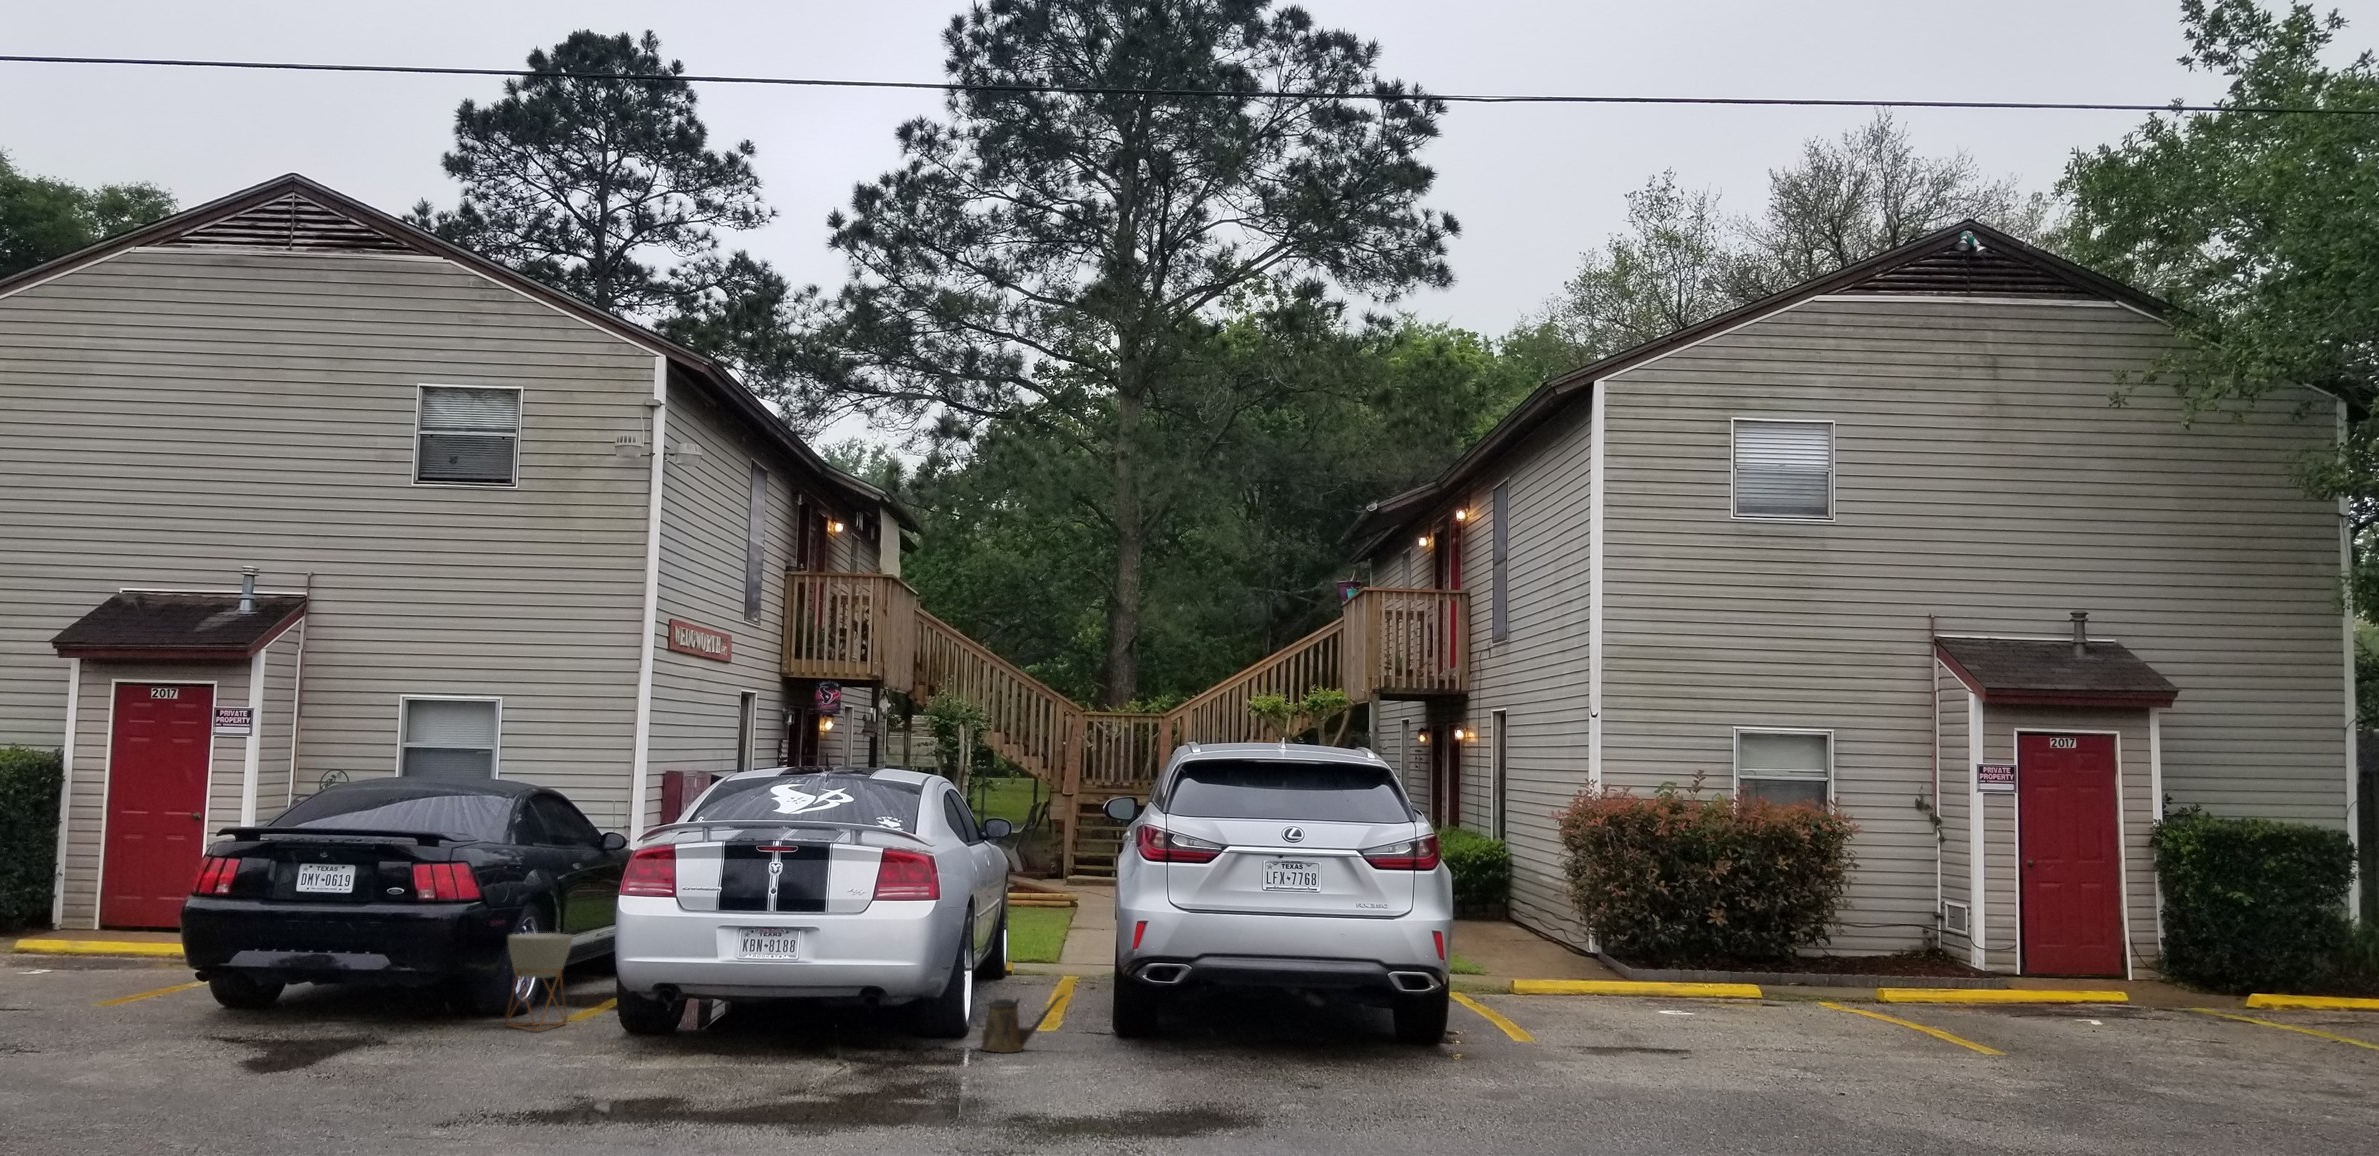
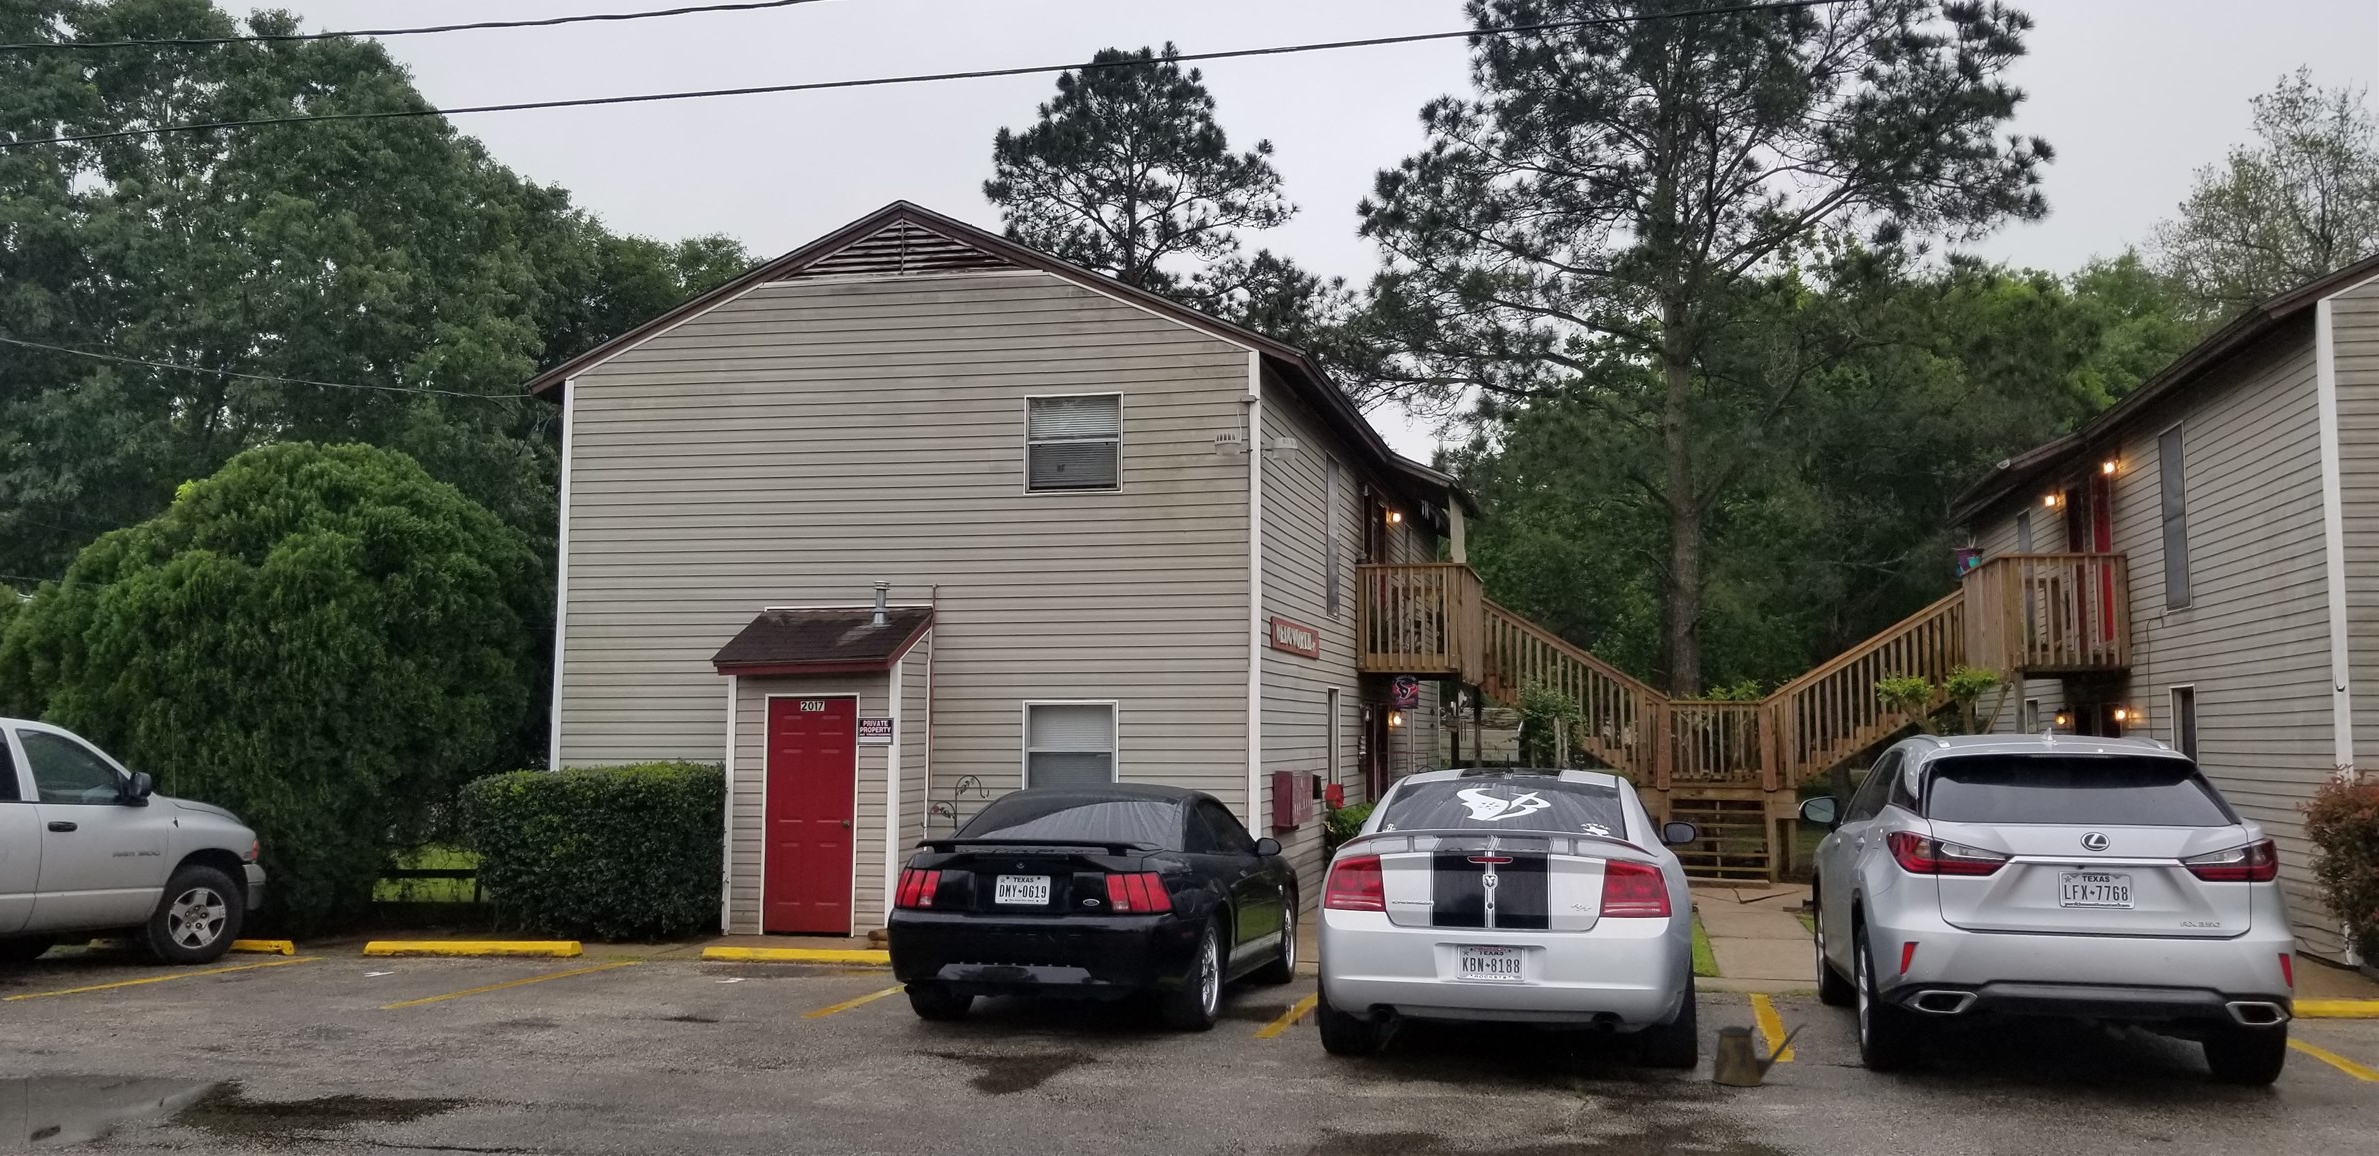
planter: present [505,933,573,1032] -> none [1193,941,1256,1043]

